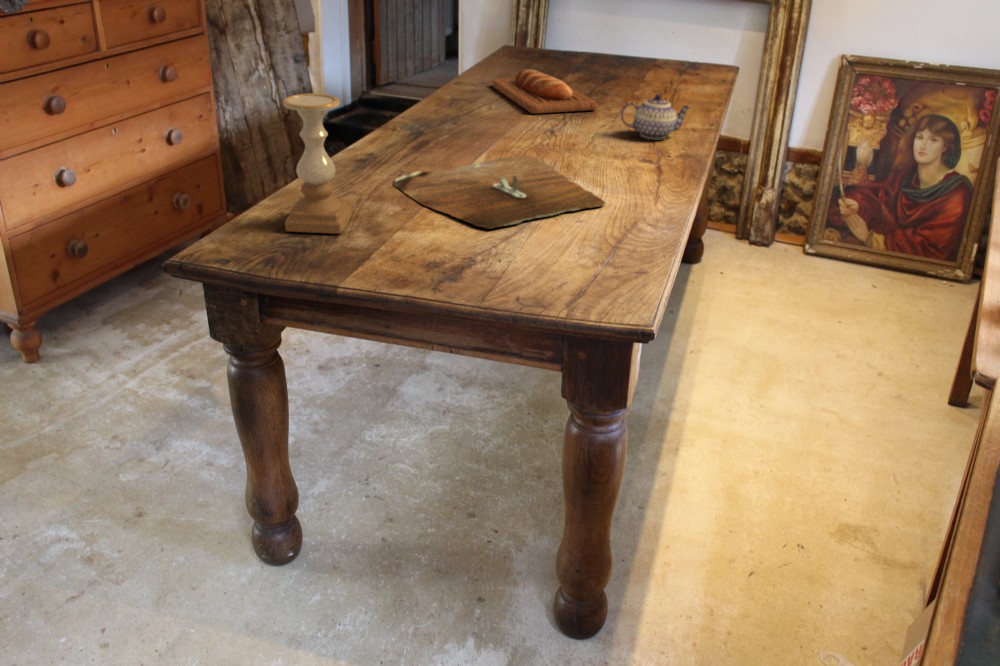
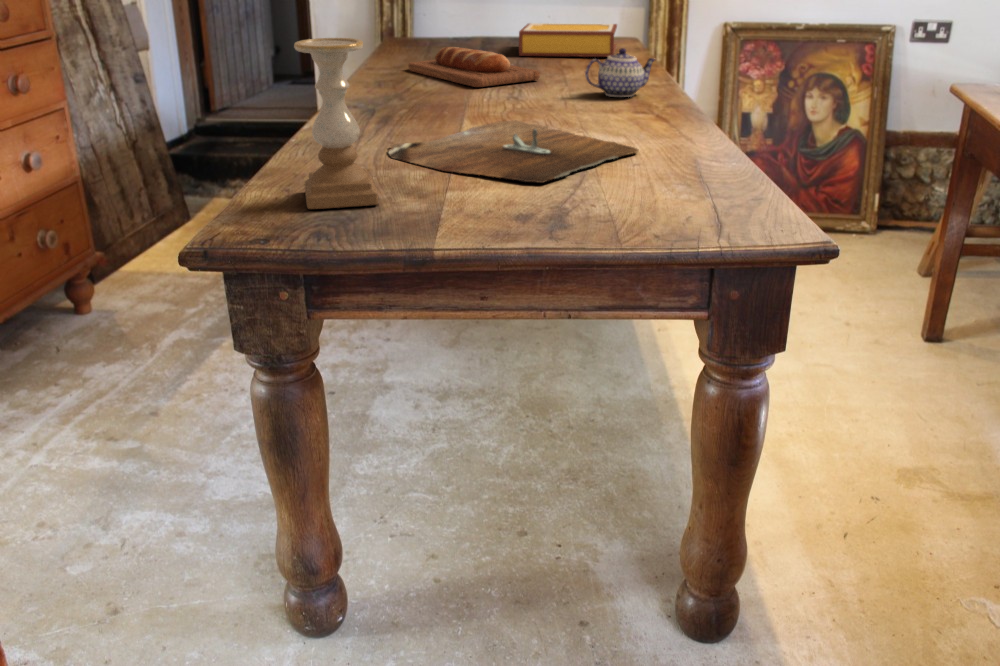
book: none [606,46,710,88] -> present [519,23,617,57]

